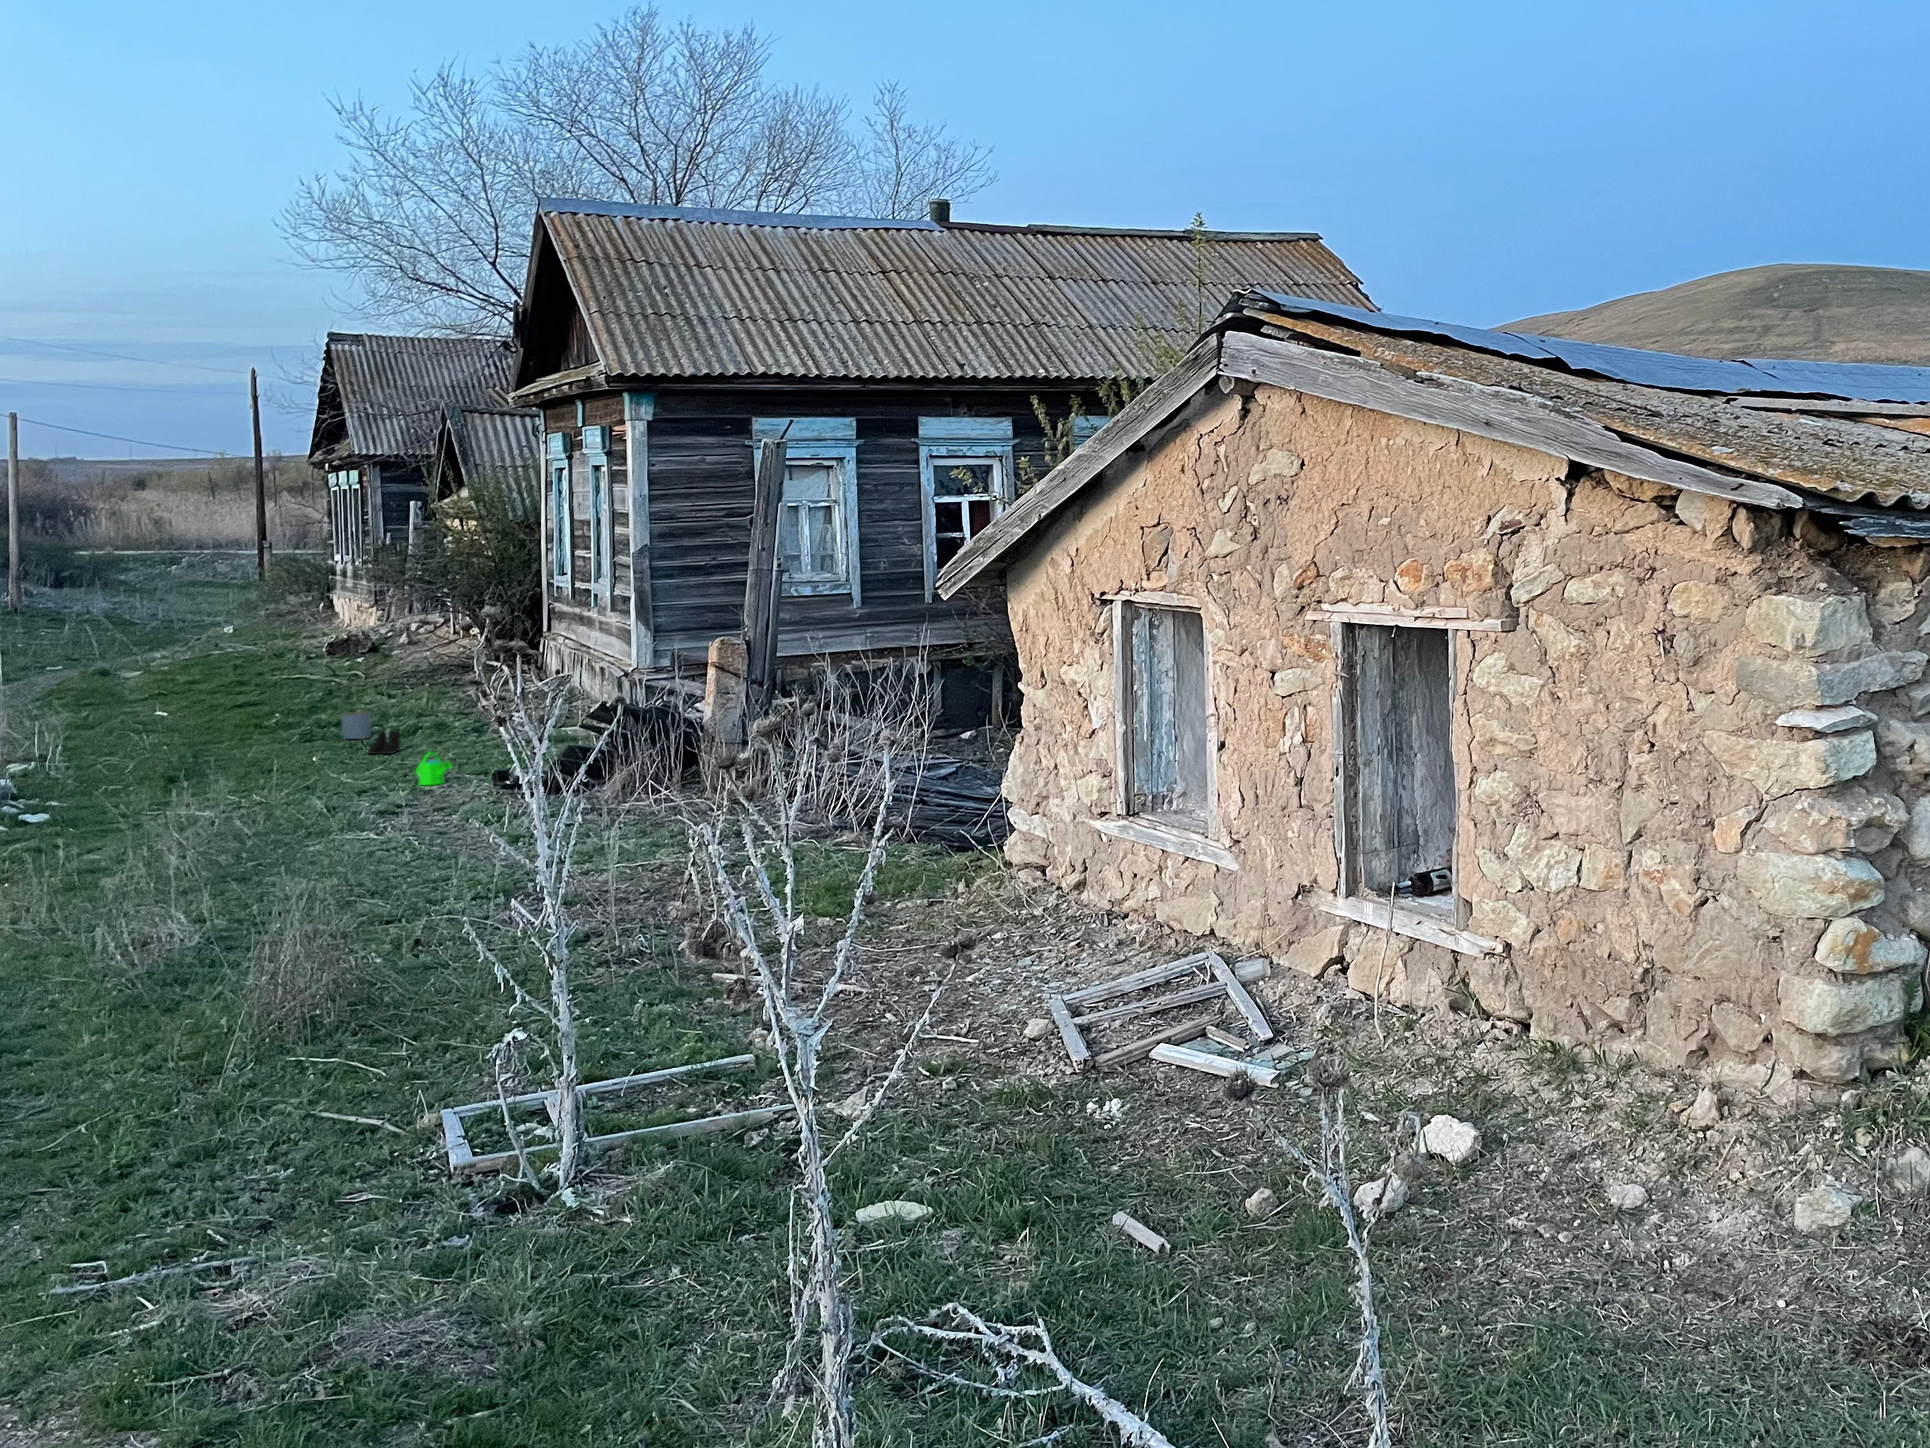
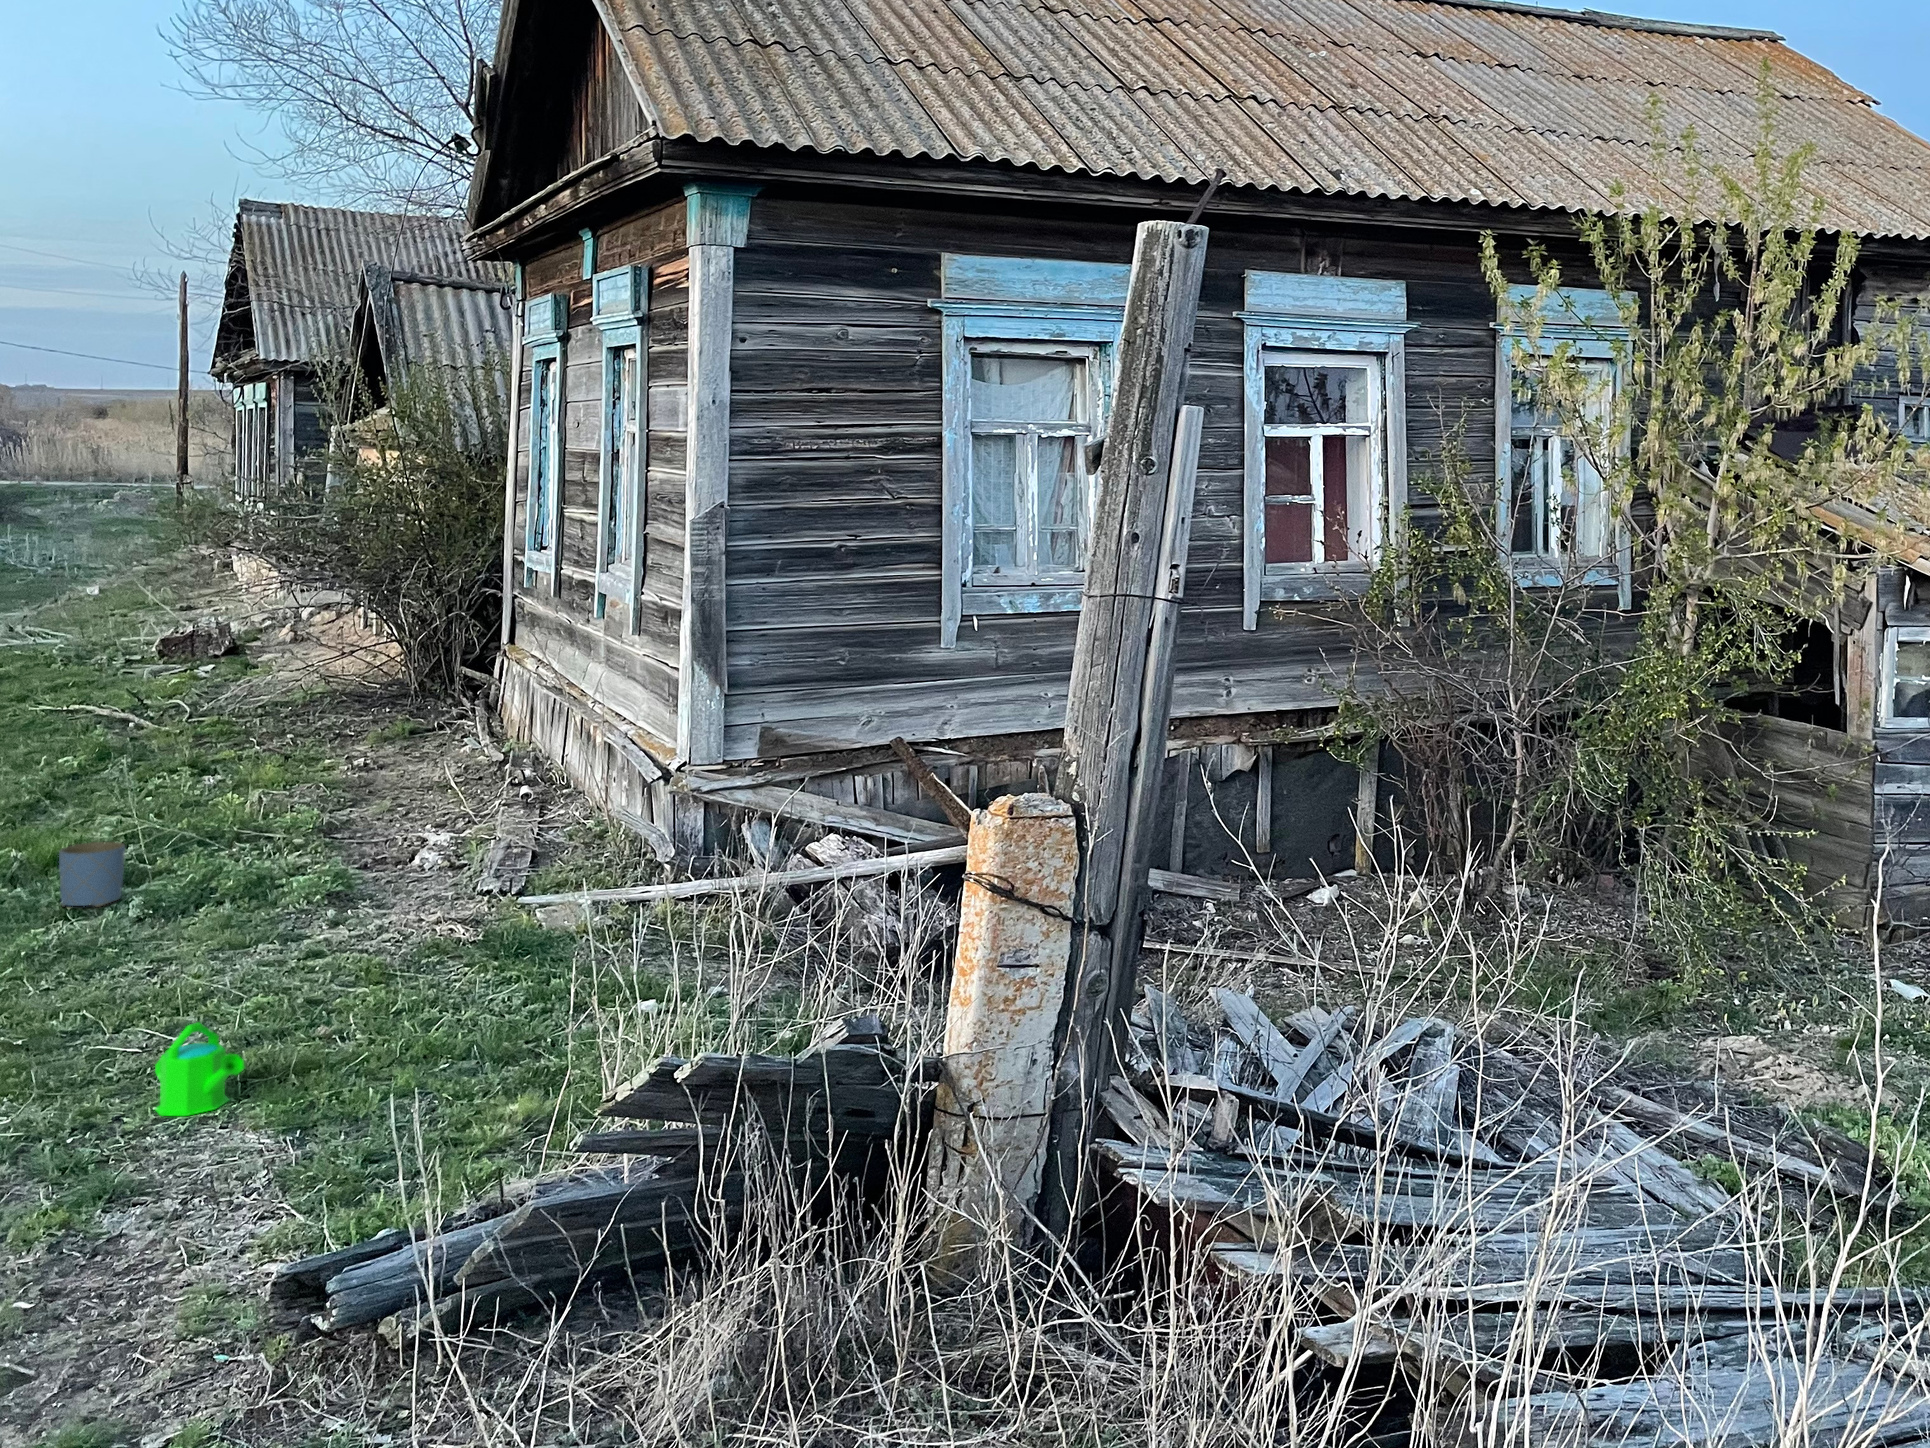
boots: present [368,731,401,754] -> none [87,908,169,966]

